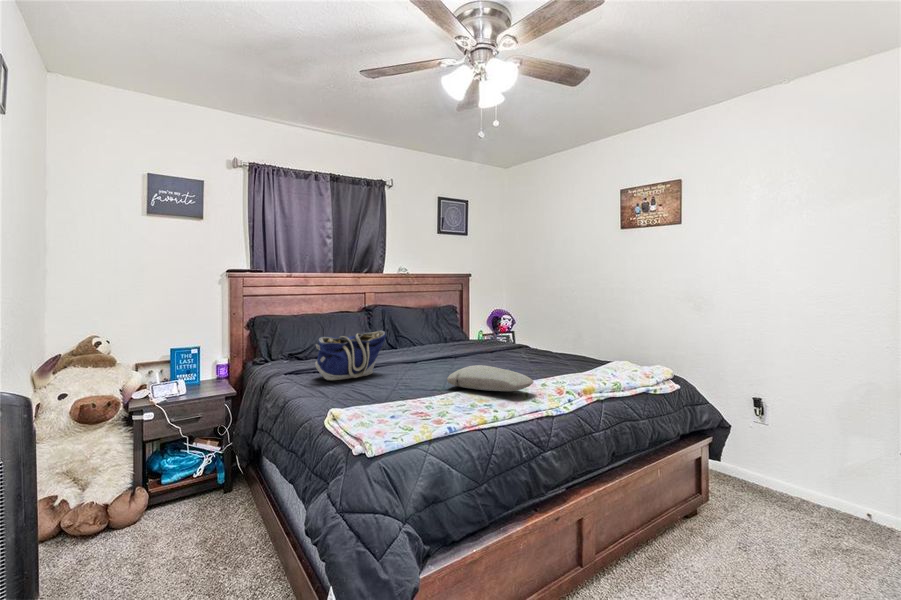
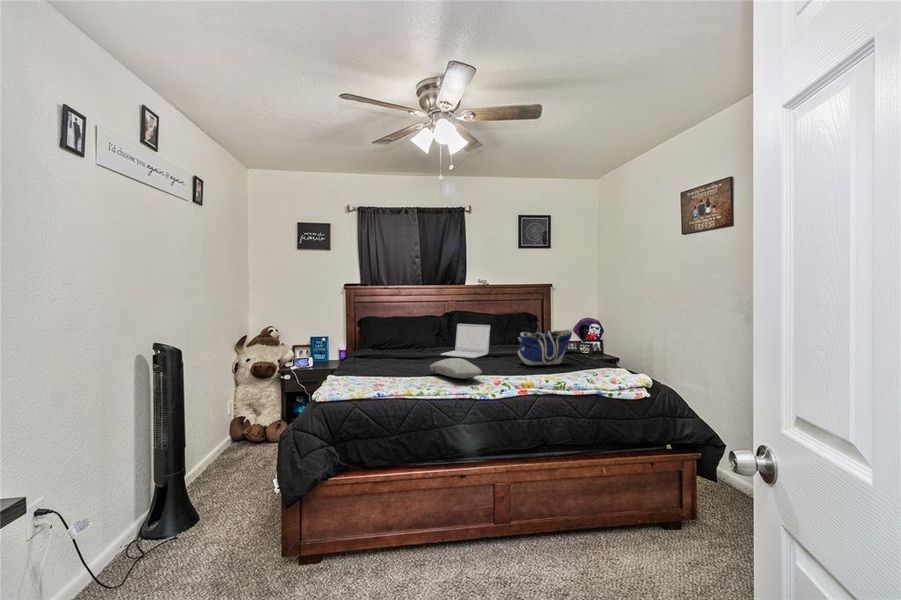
laptop: none [401,321,455,363] -> present [441,324,490,358]
tote bag: present [315,331,386,380] -> present [518,330,572,365]

